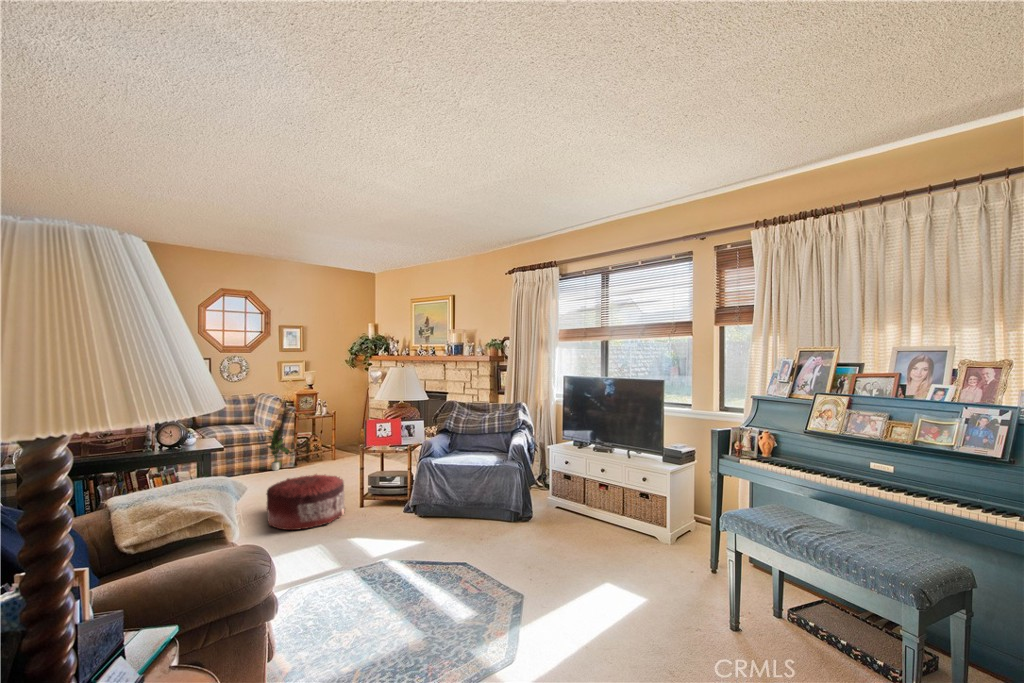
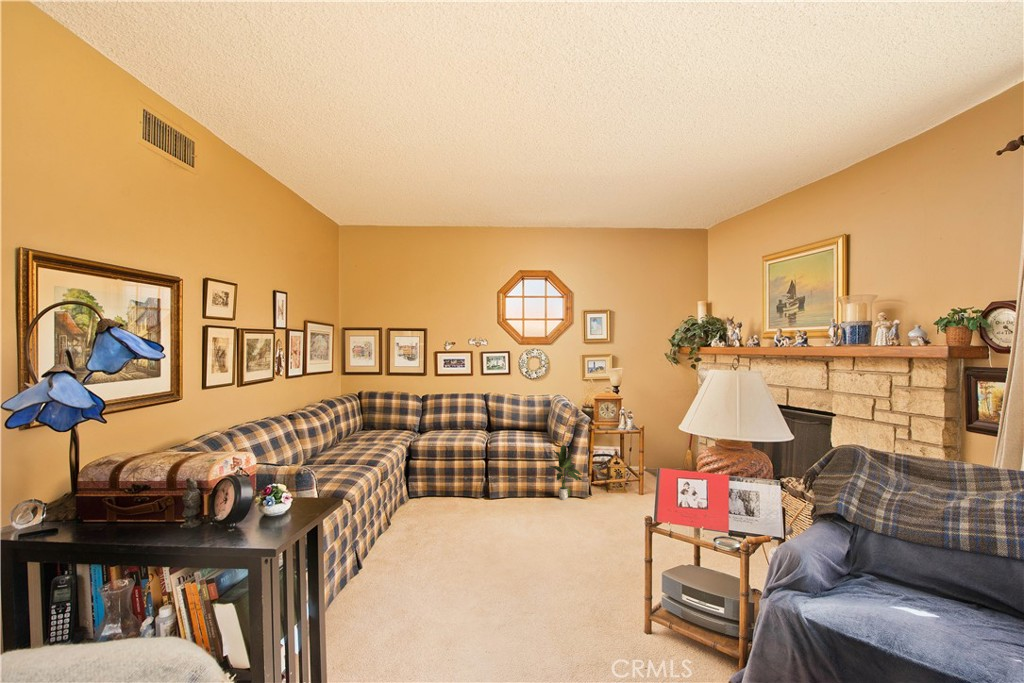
pouf: present [267,474,345,530] -> none [490,542,620,662]

